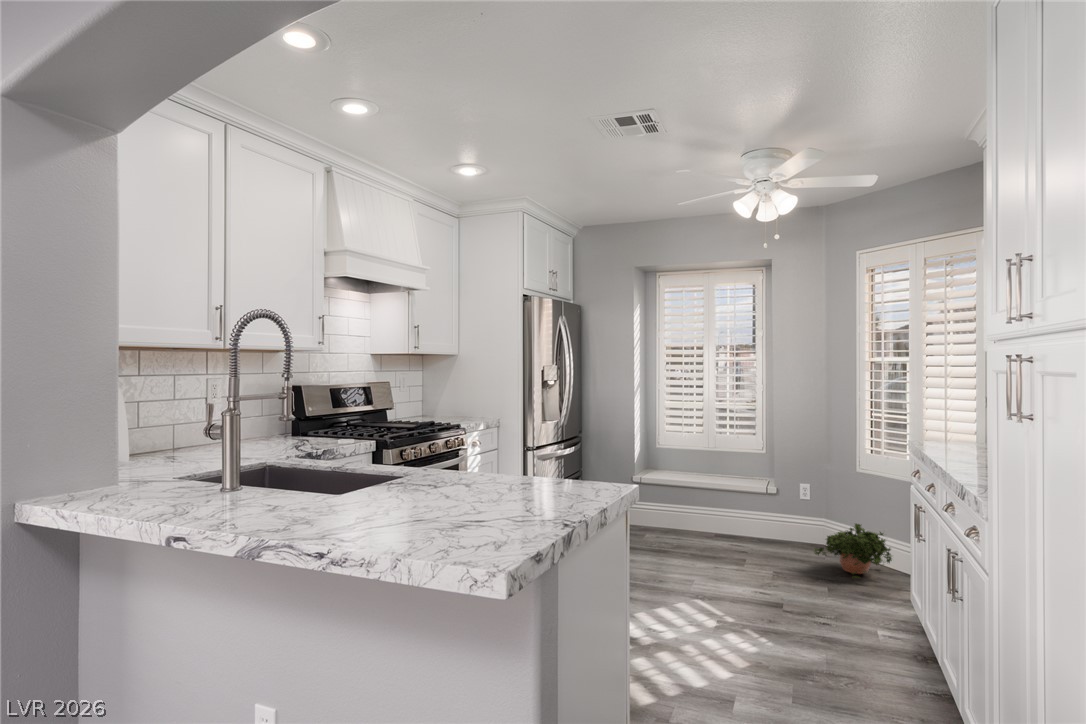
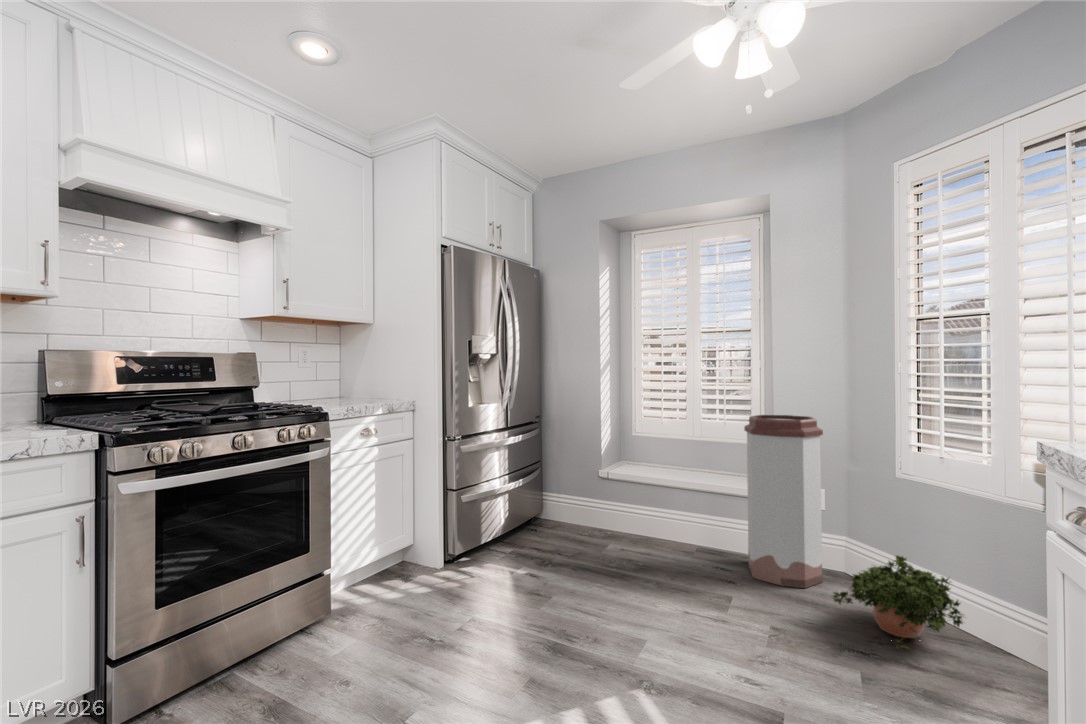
trash can: none [753,429,809,554] -> present [744,415,823,588]

